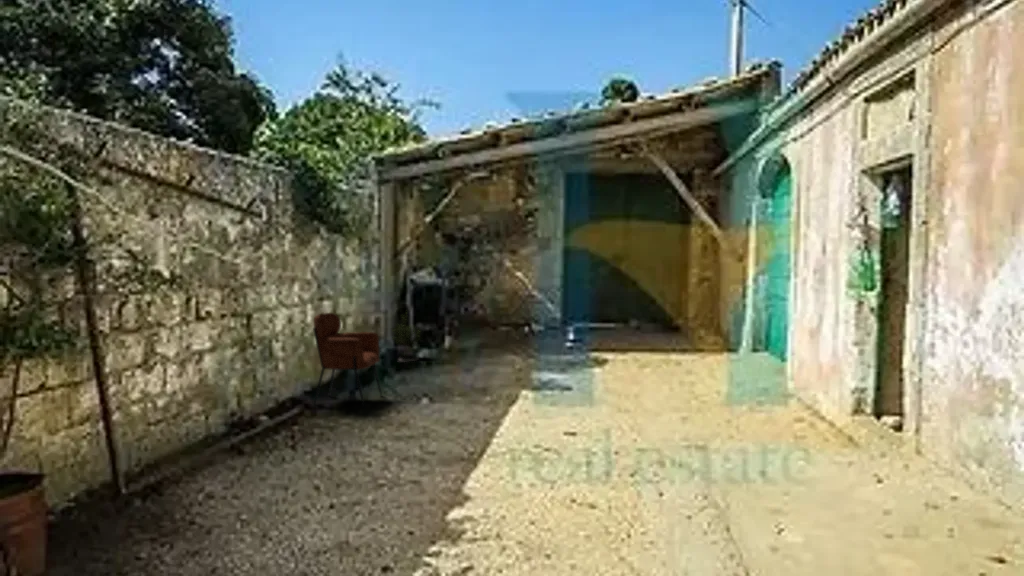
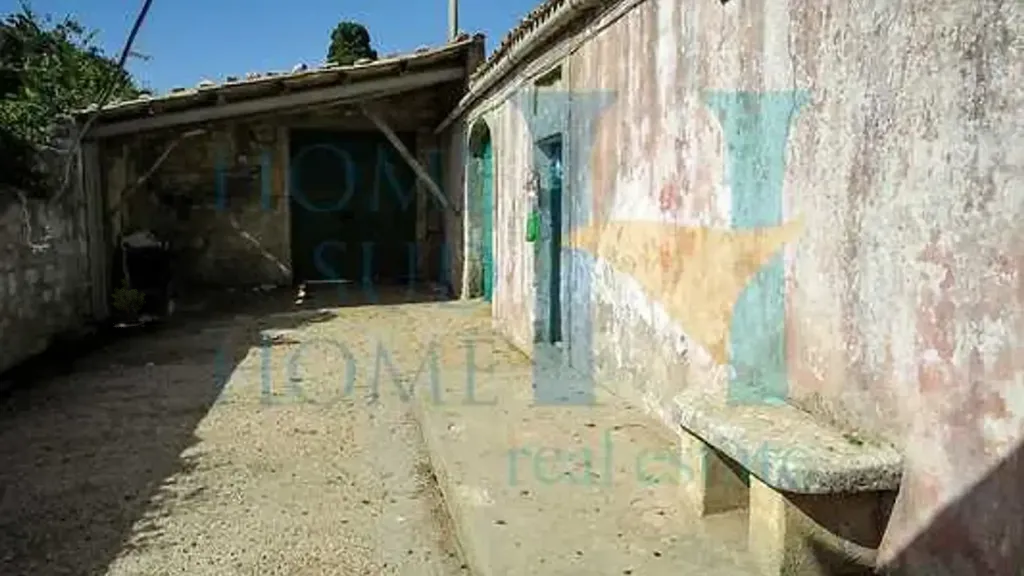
chair: present [313,313,382,407] -> none [25,281,107,374]

